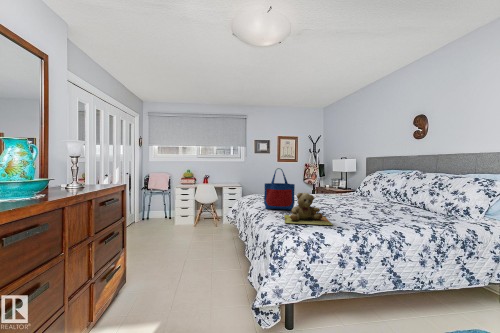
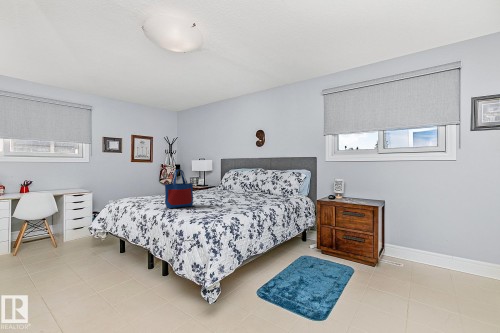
teddy bear: present [284,193,332,225] -> none [193,189,239,216]

